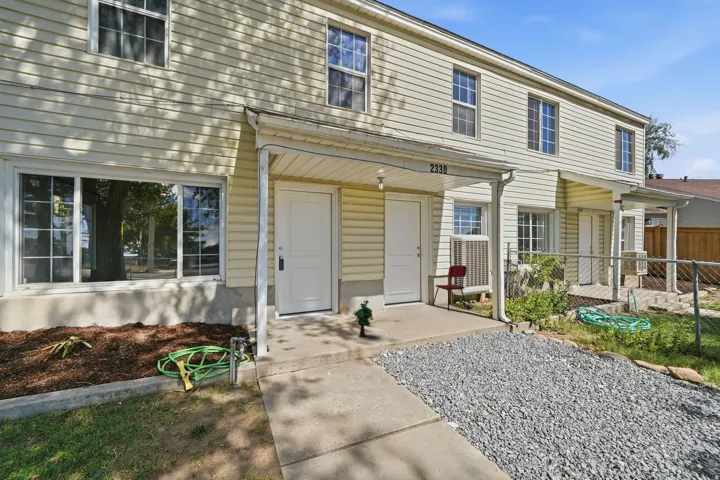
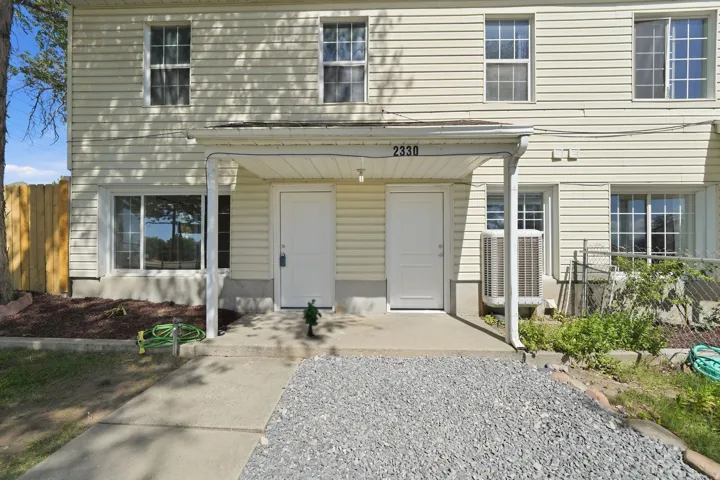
chair: present [433,265,467,311] -> none [454,268,488,324]

